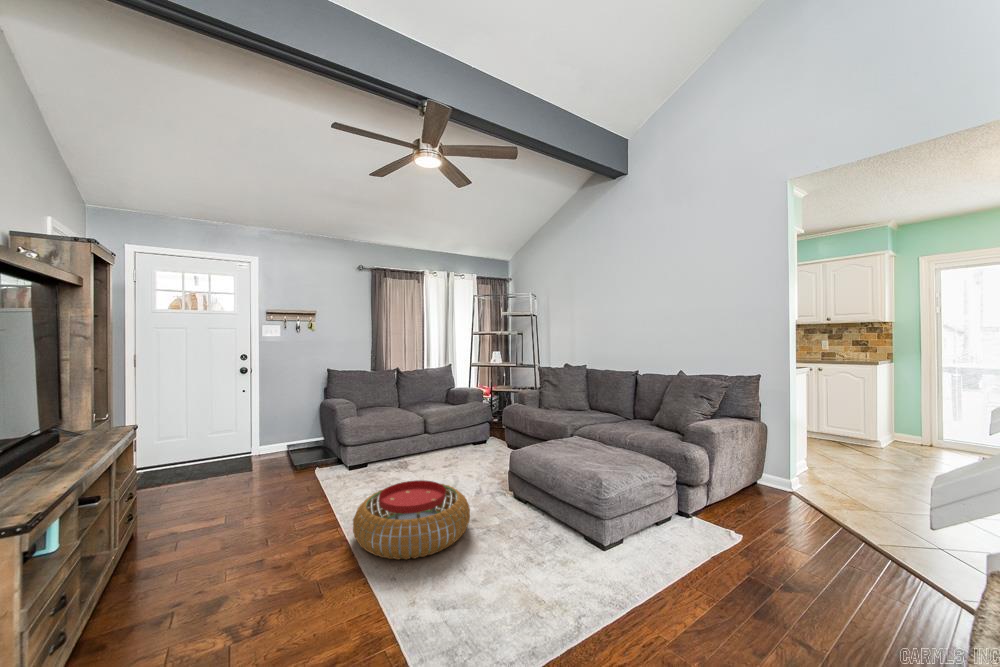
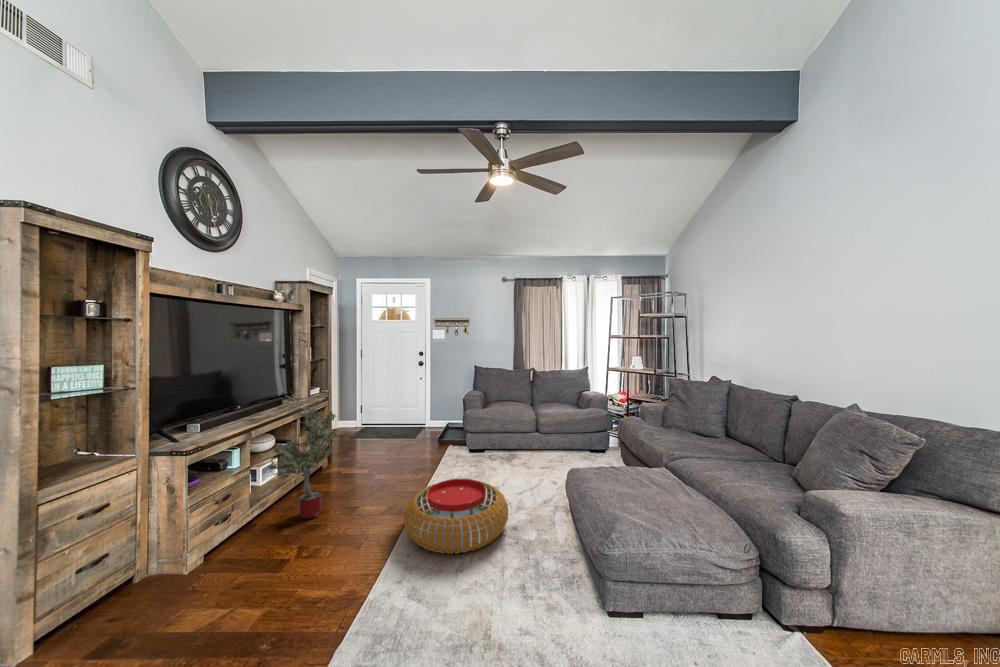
potted tree: none [121,421,227,587] -> present [269,406,339,519]

